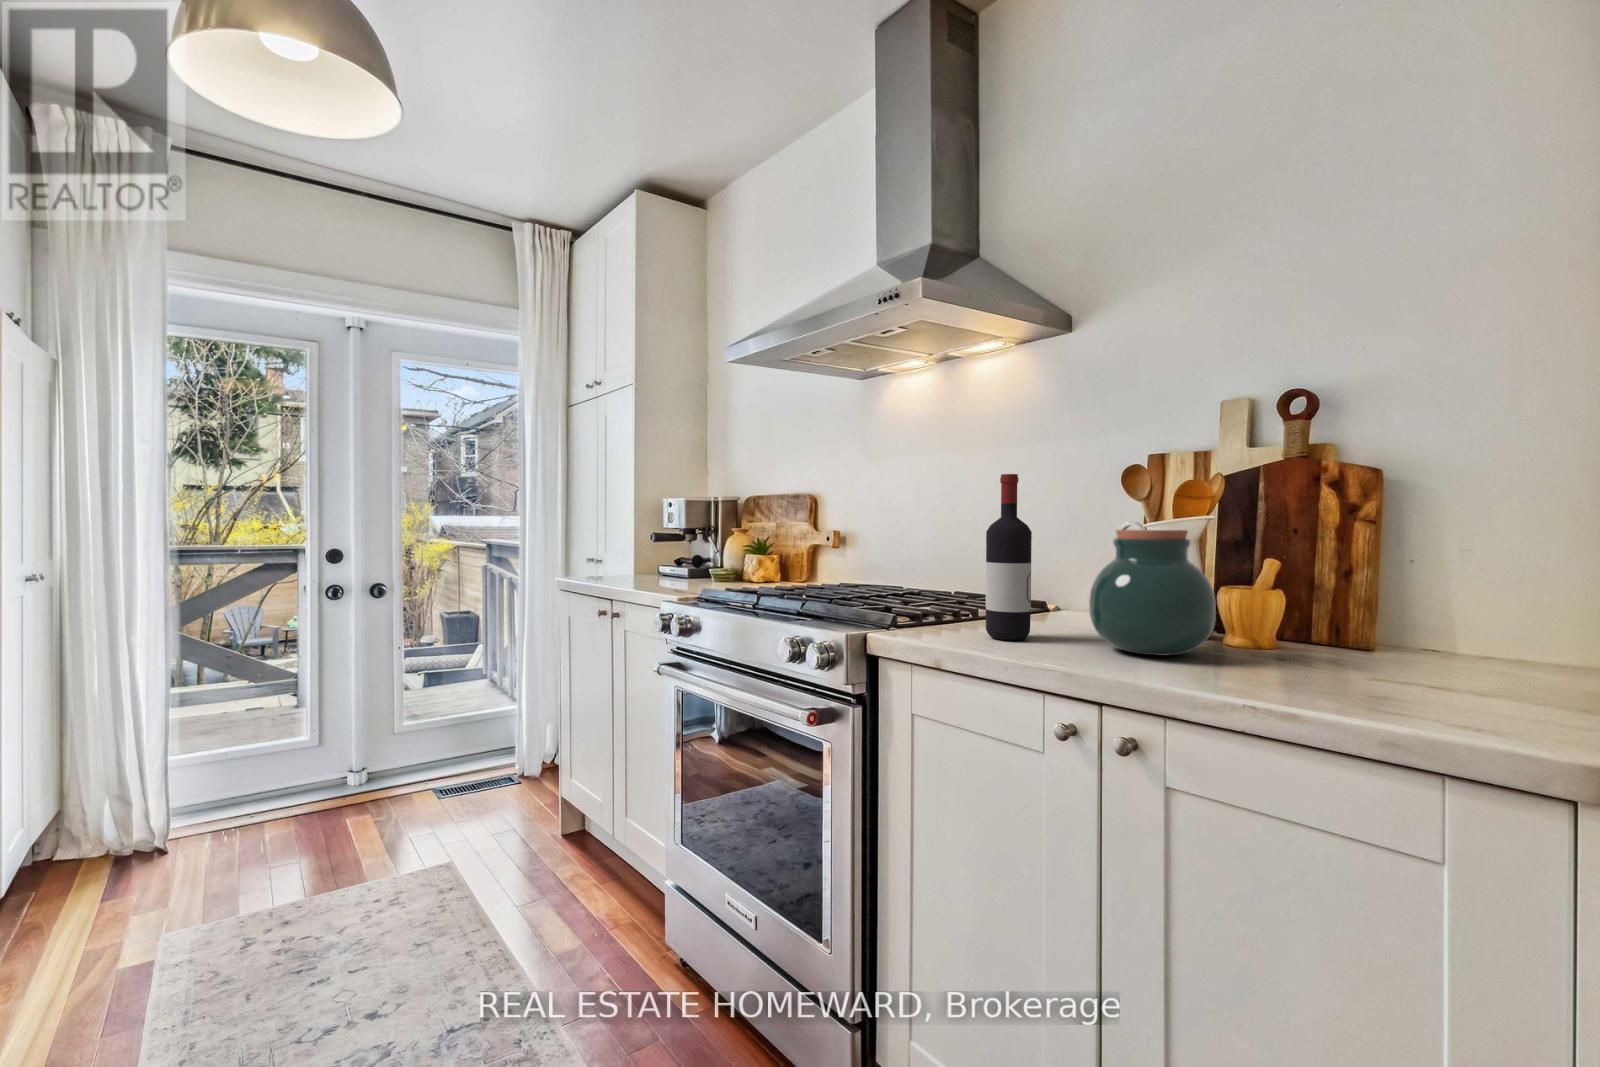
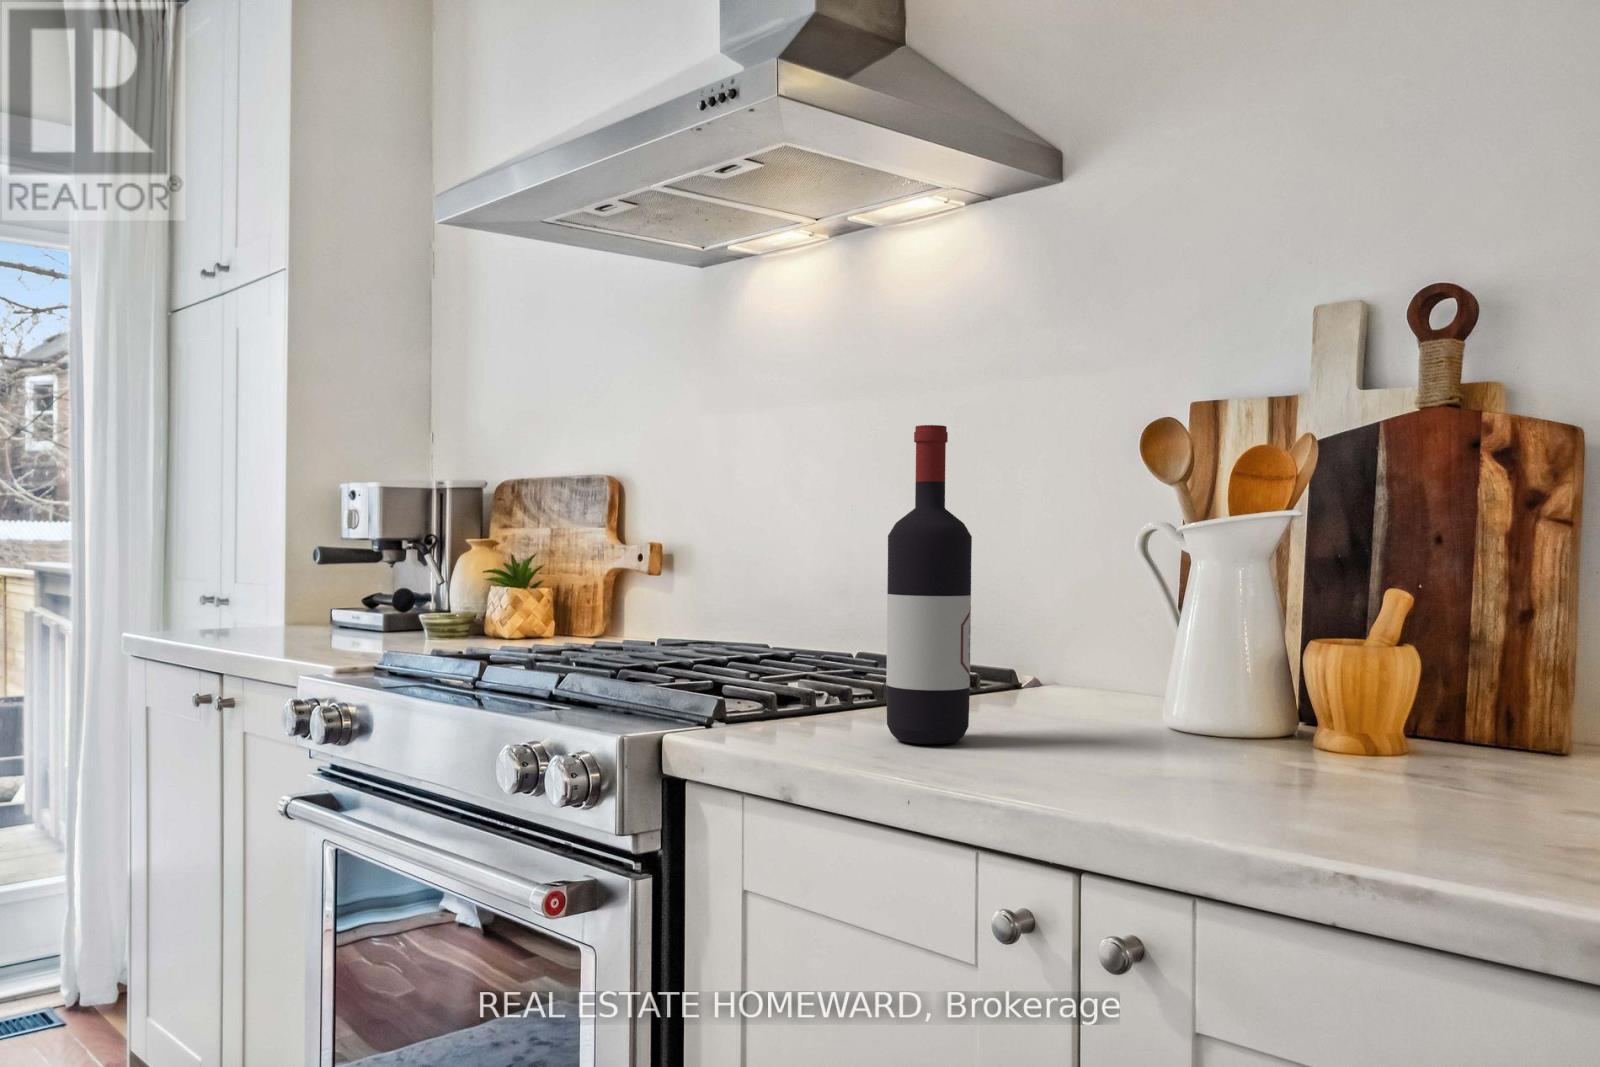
jar: present [1089,530,1216,656] -> none [1073,530,1296,770]

